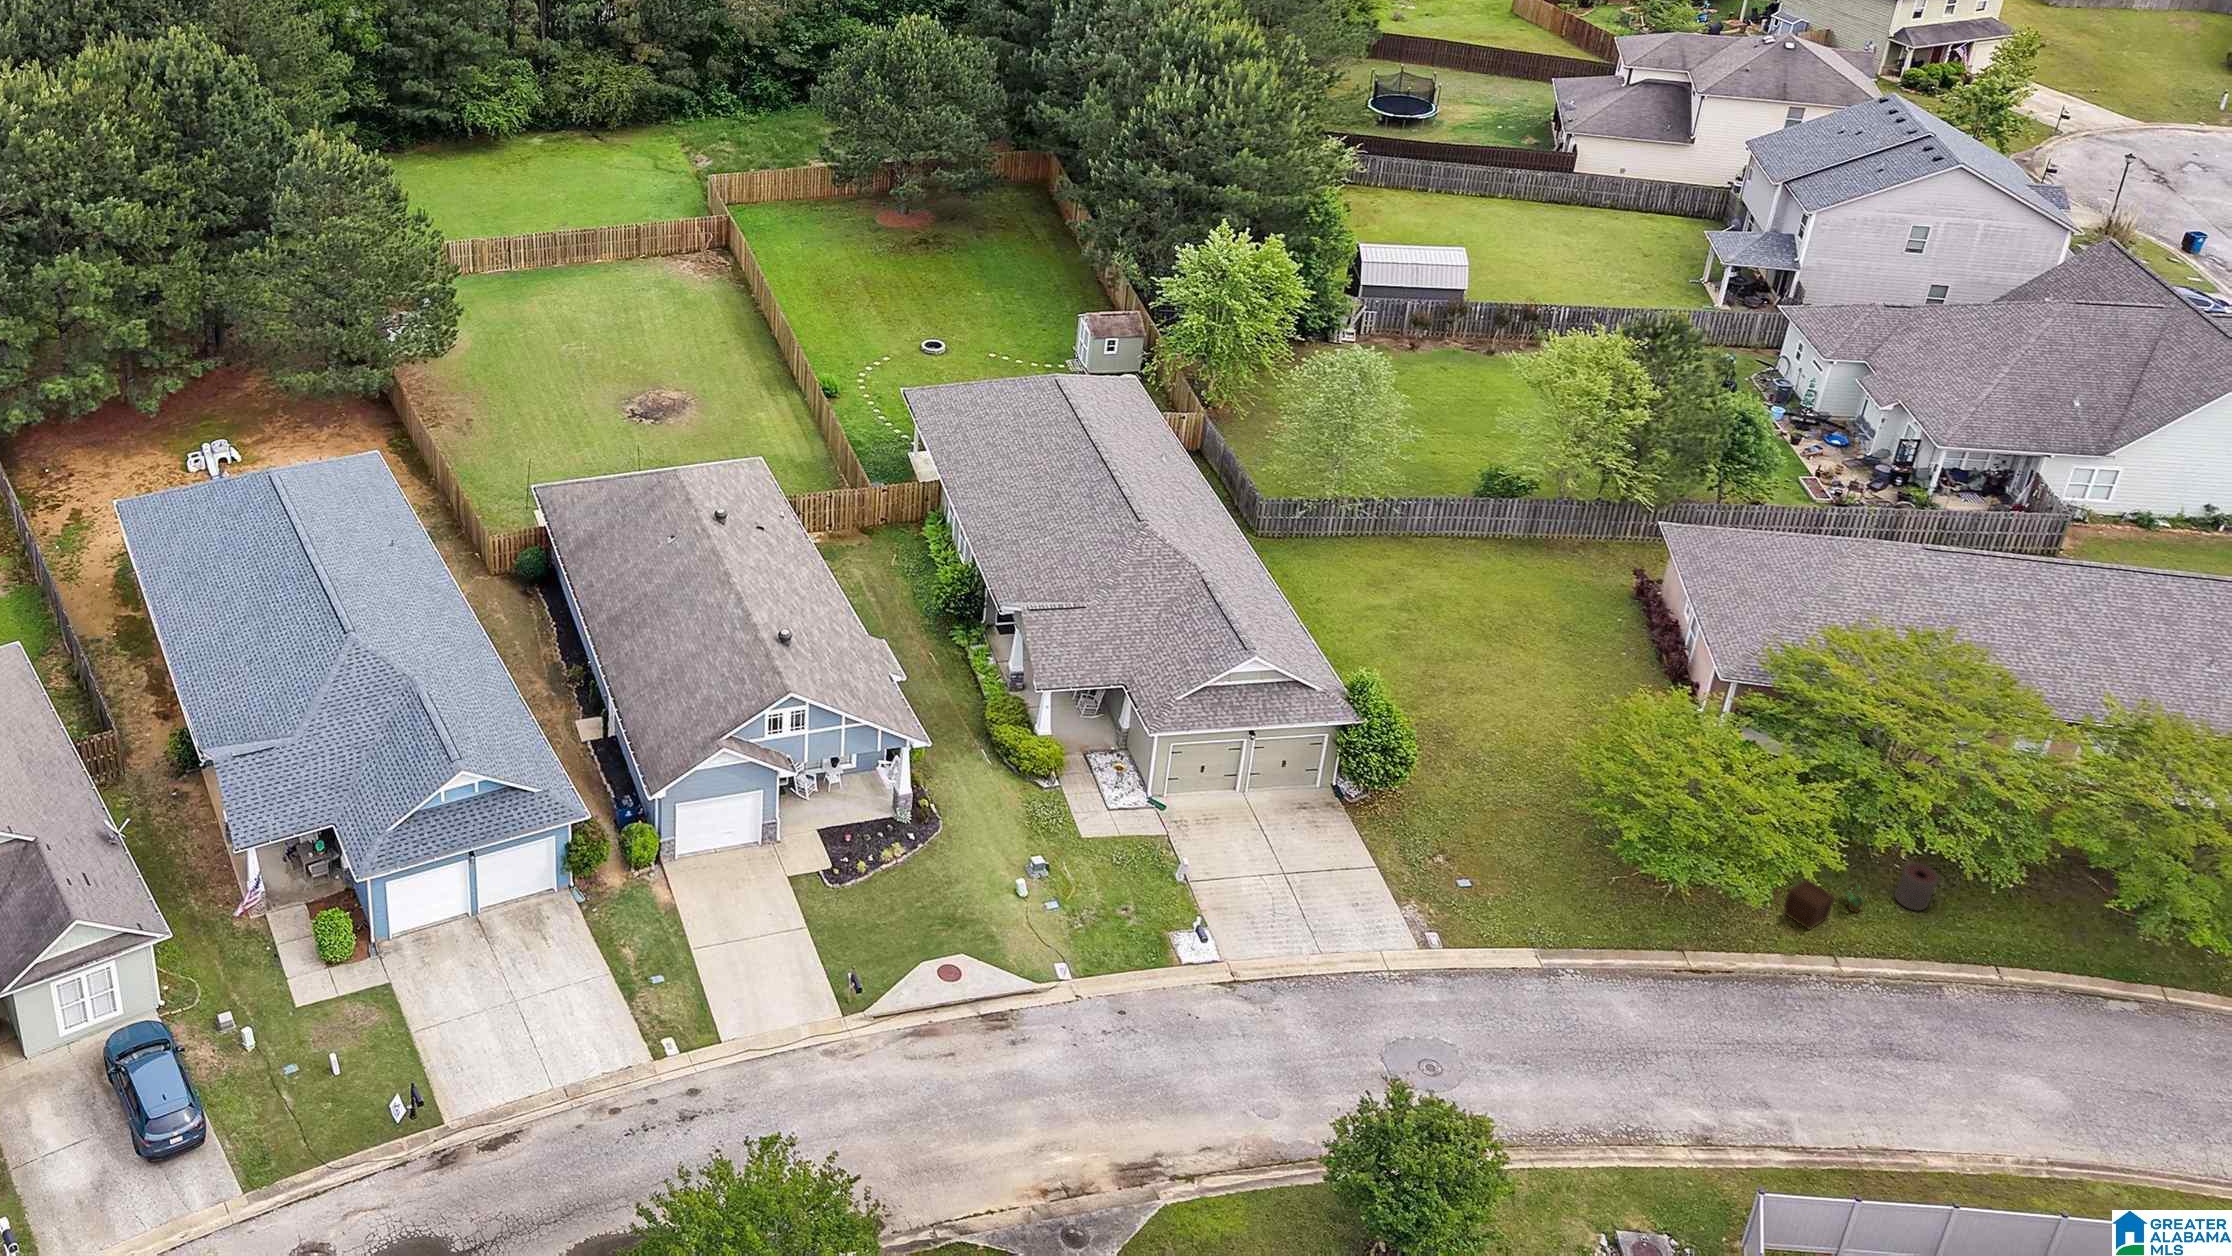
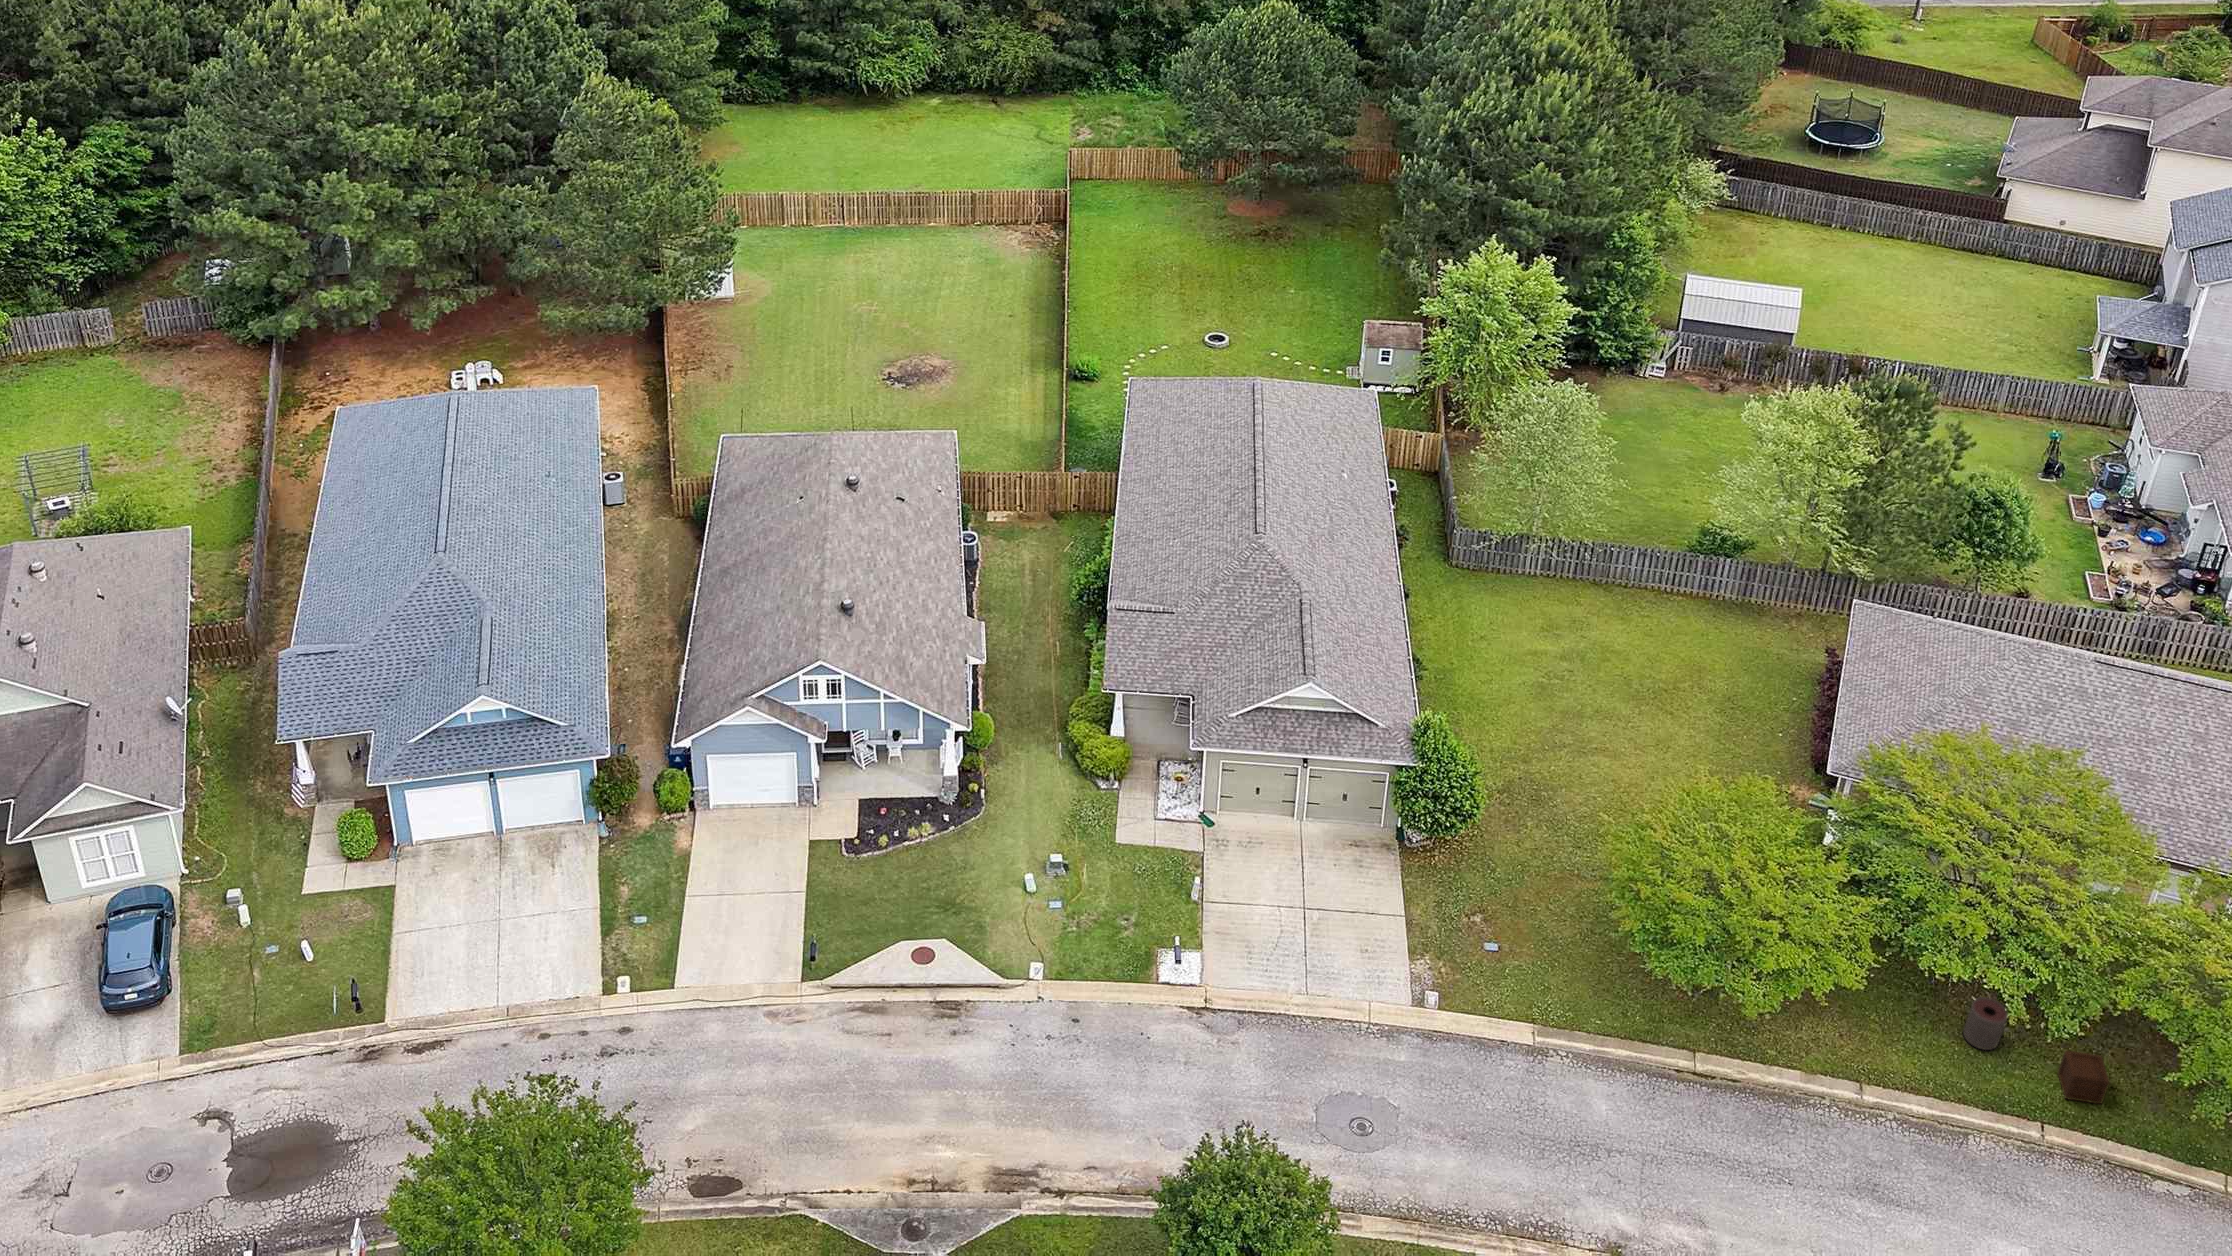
wooden crate: present [1784,880,1835,929] -> present [2057,1051,2110,1104]
potted plant: present [1845,886,1864,912] -> none [1898,1011,1922,1041]

